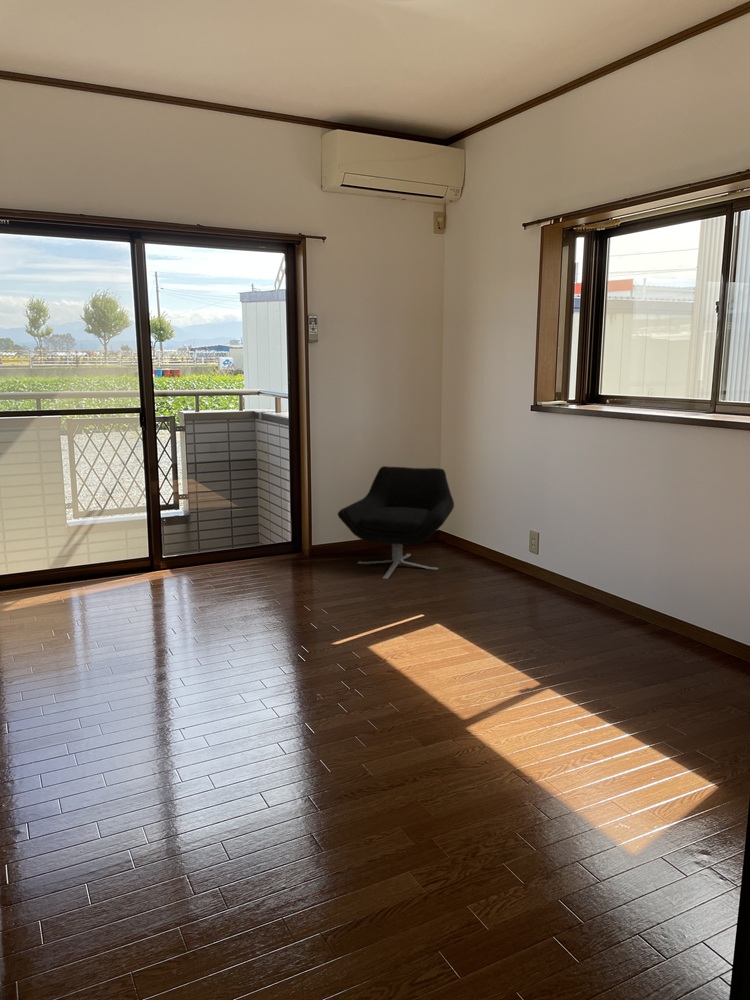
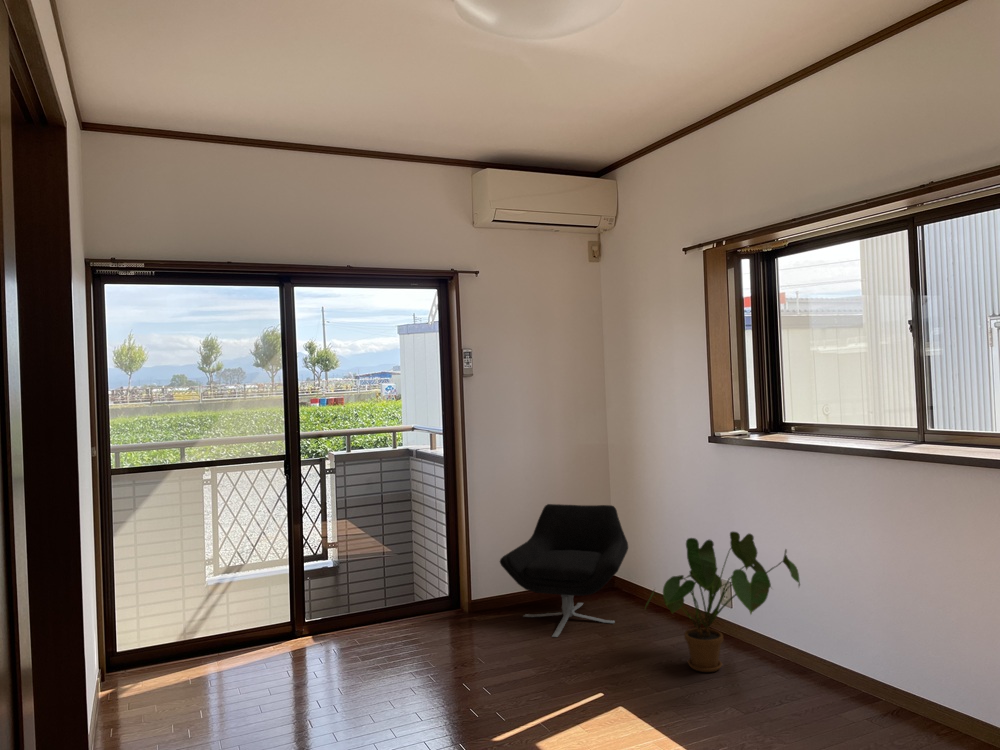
house plant: none [463,490,599,606] -> present [645,532,800,672]

